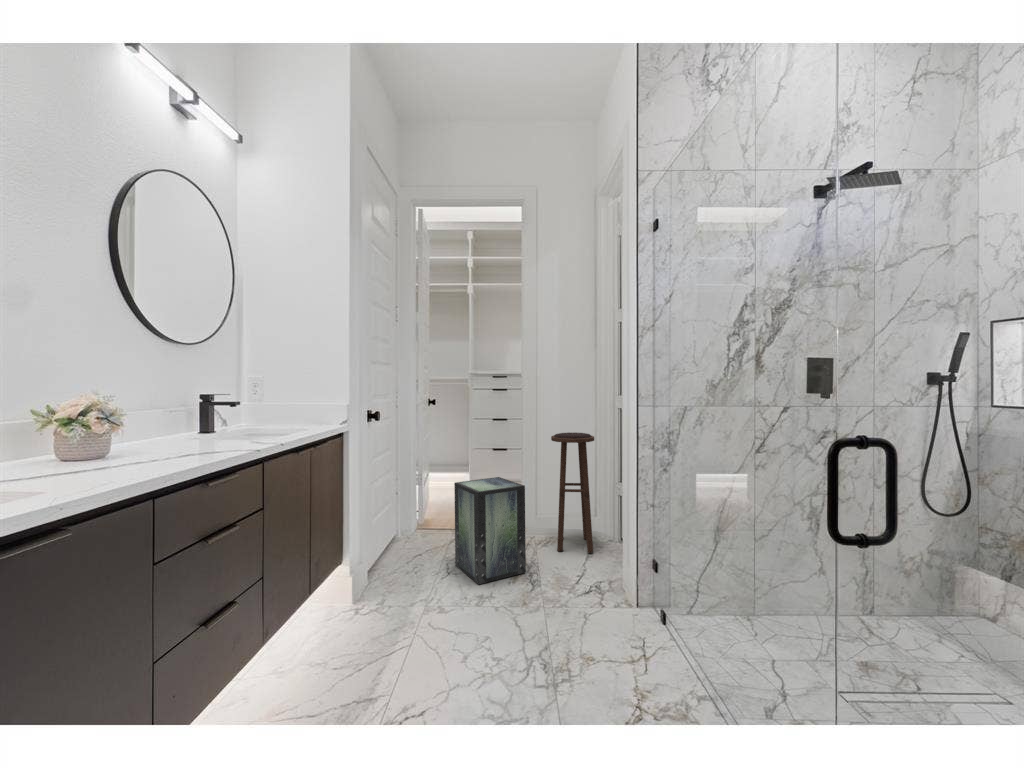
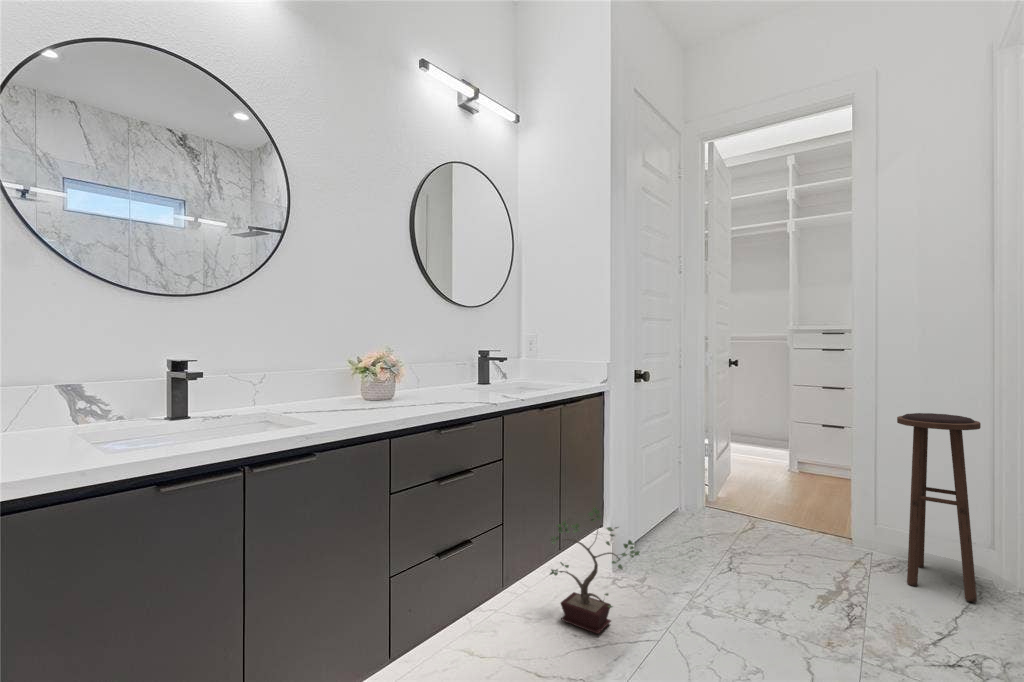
storage box: present [454,477,526,584] -> none [740,463,842,600]
potted plant: none [299,540,401,659] -> present [550,507,640,634]

